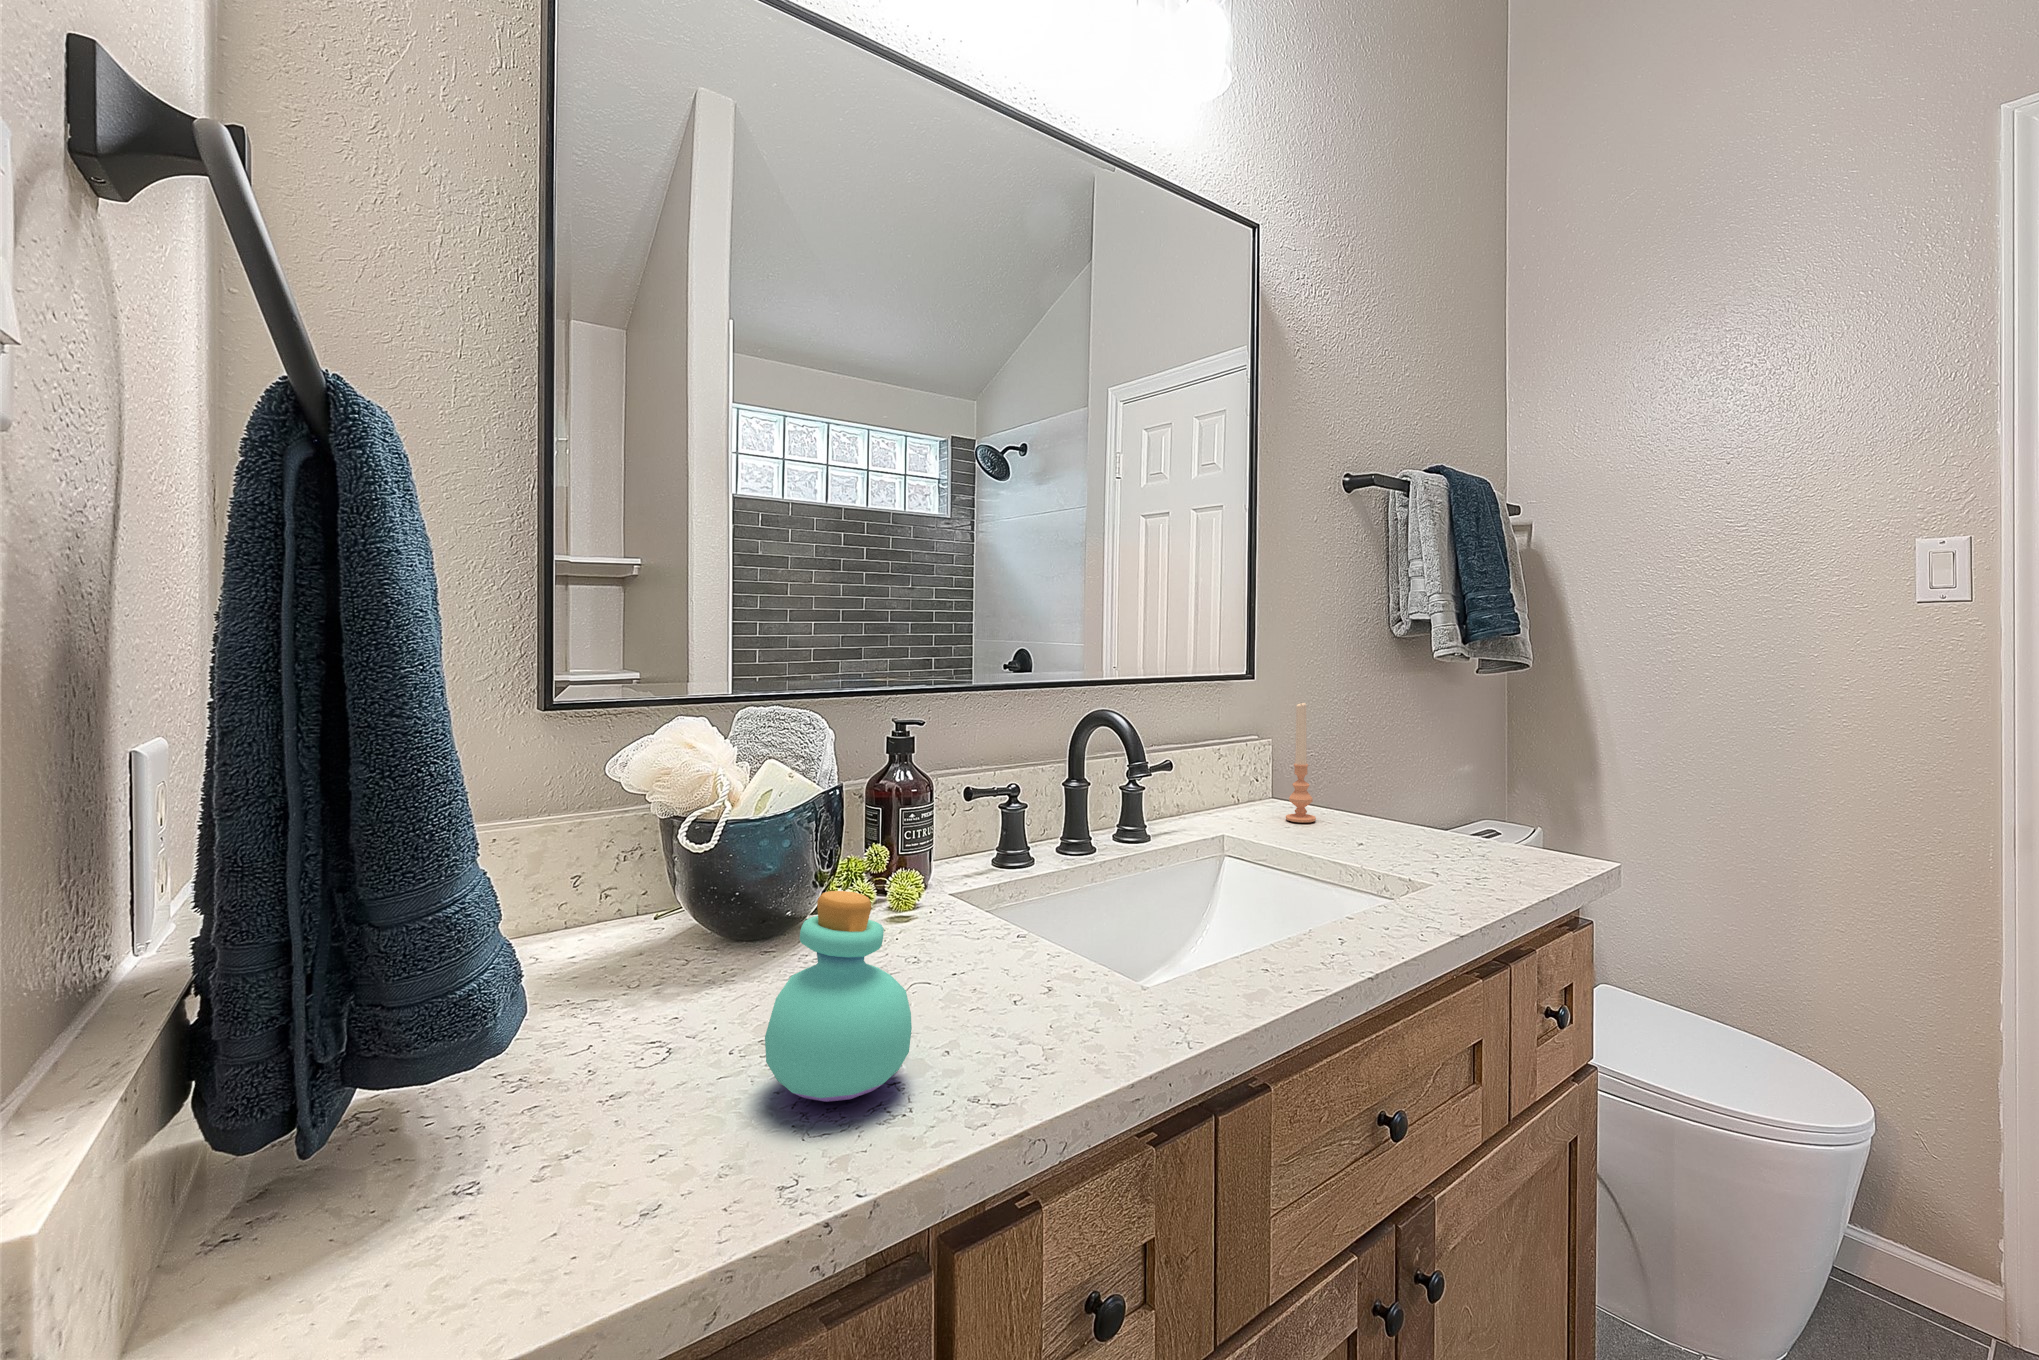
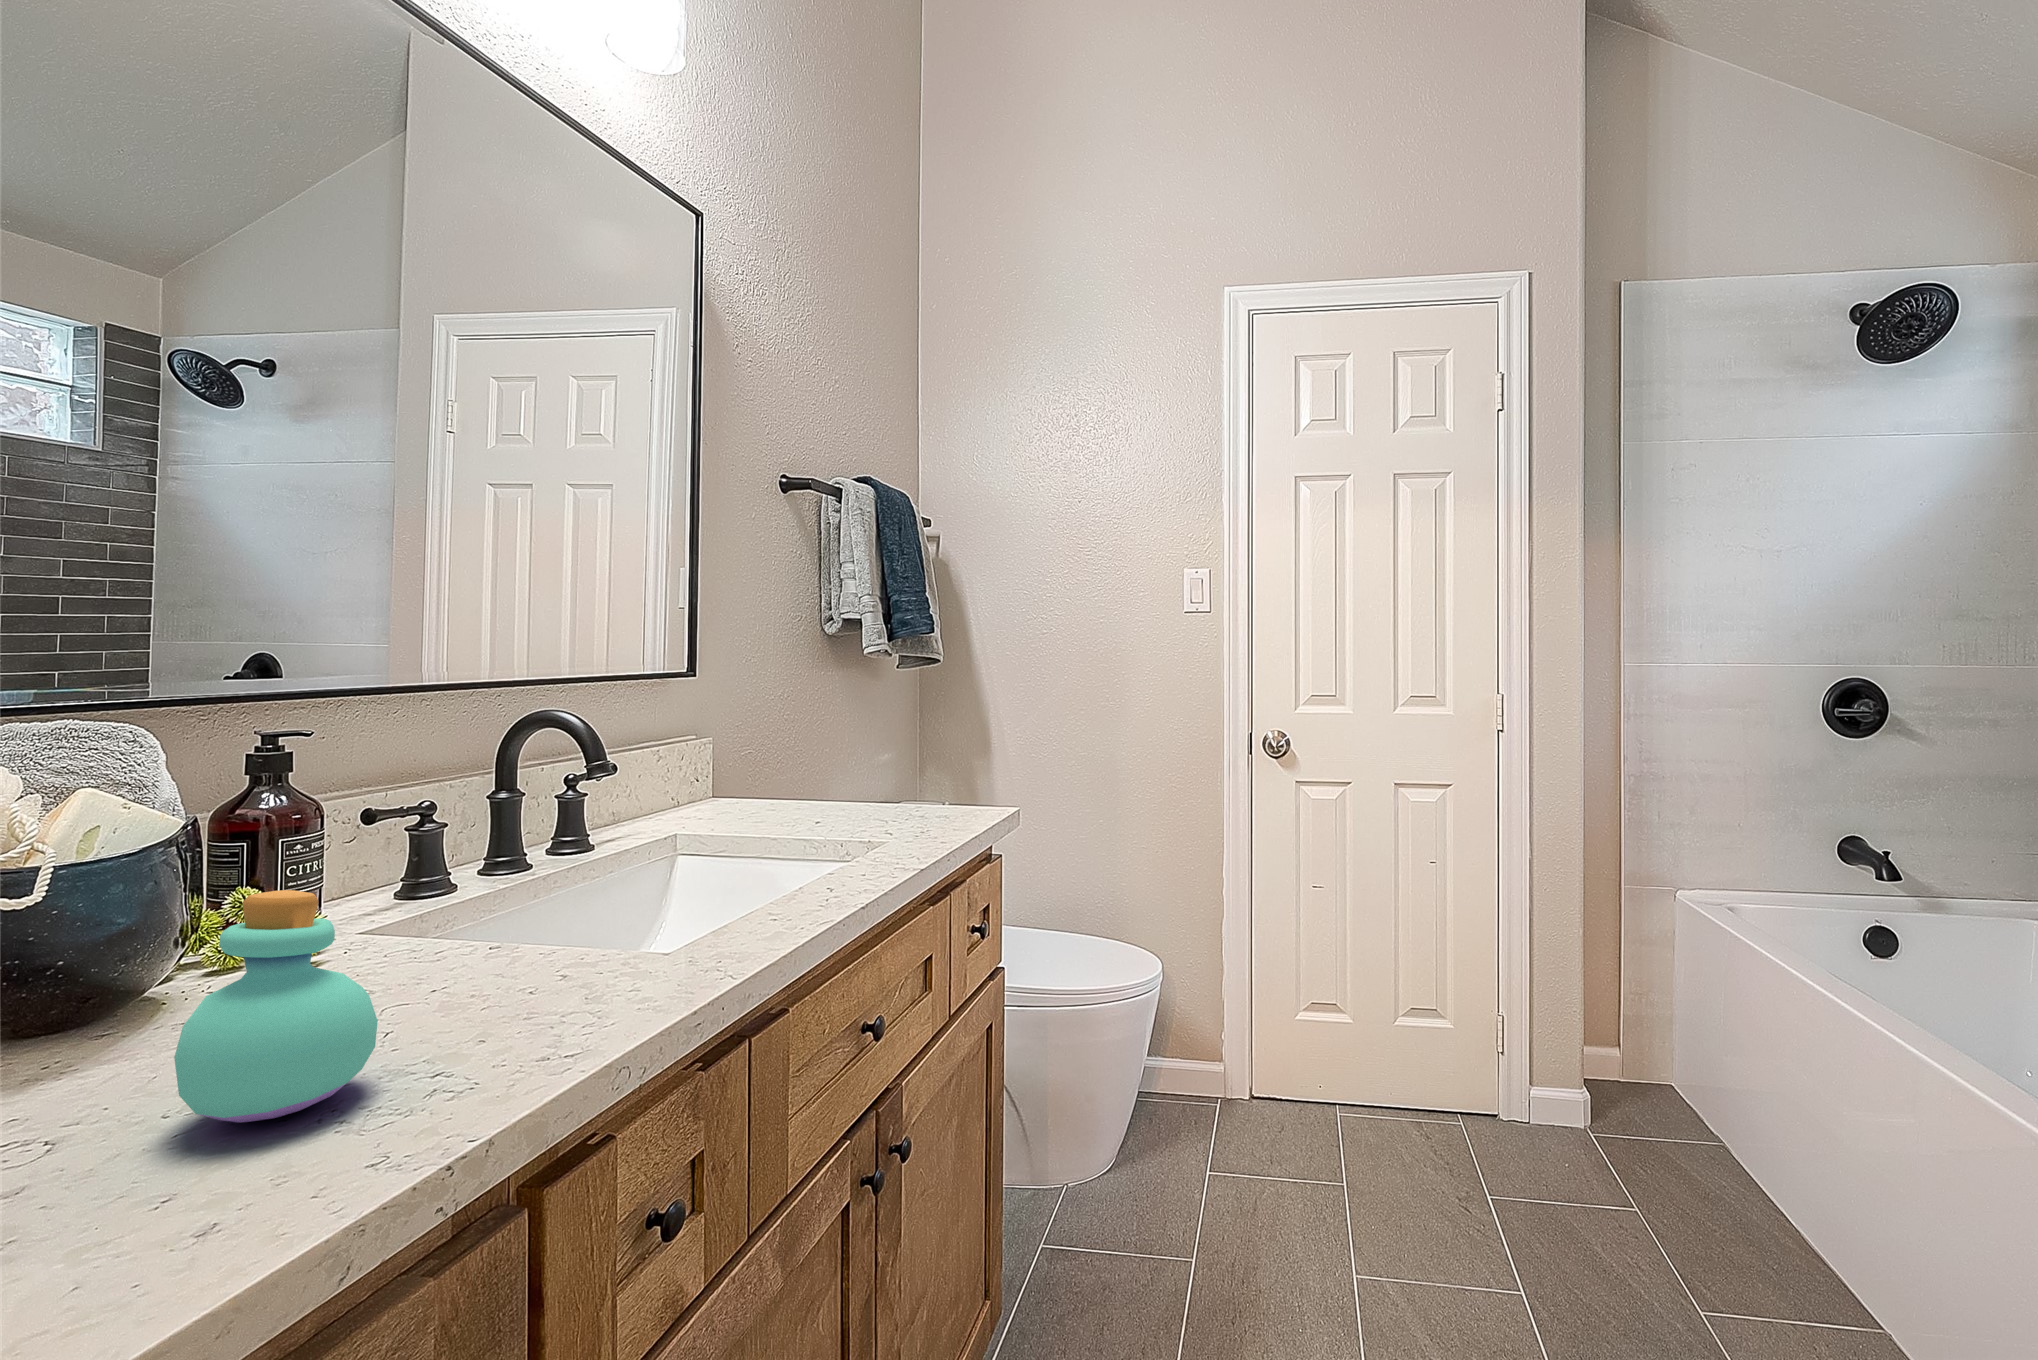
candle: present [1286,703,1316,822] -> none [737,696,767,813]

